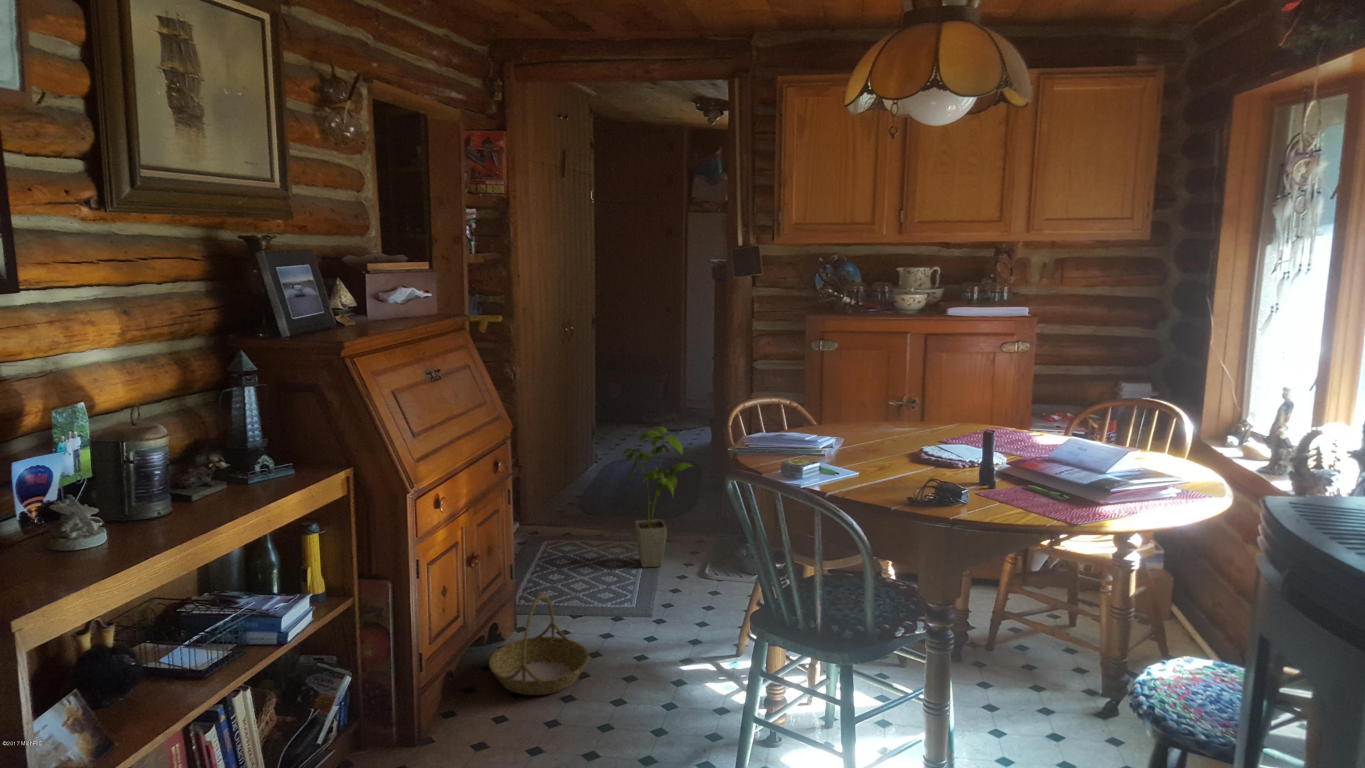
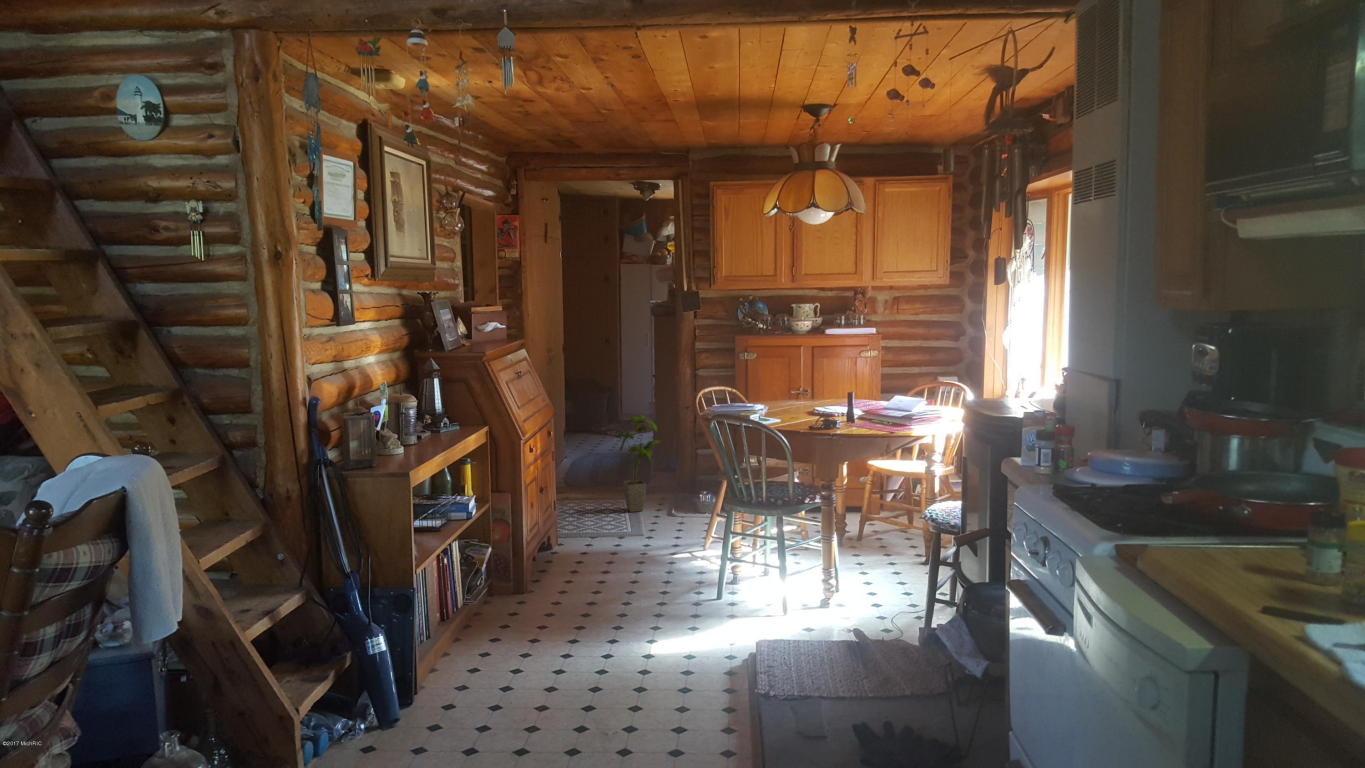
basket: present [489,594,589,695] -> none [554,512,616,572]

